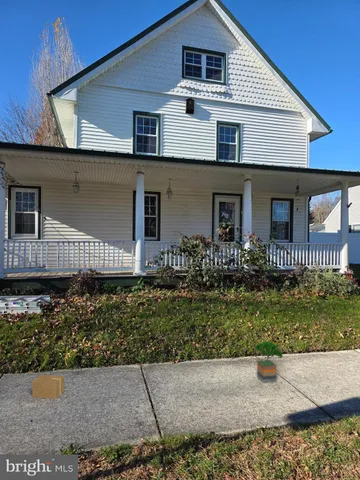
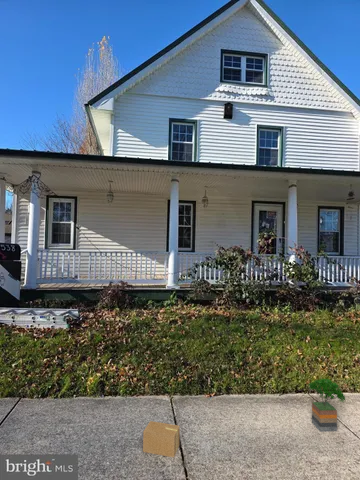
cardboard box: present [32,375,64,399] -> present [143,421,180,457]

